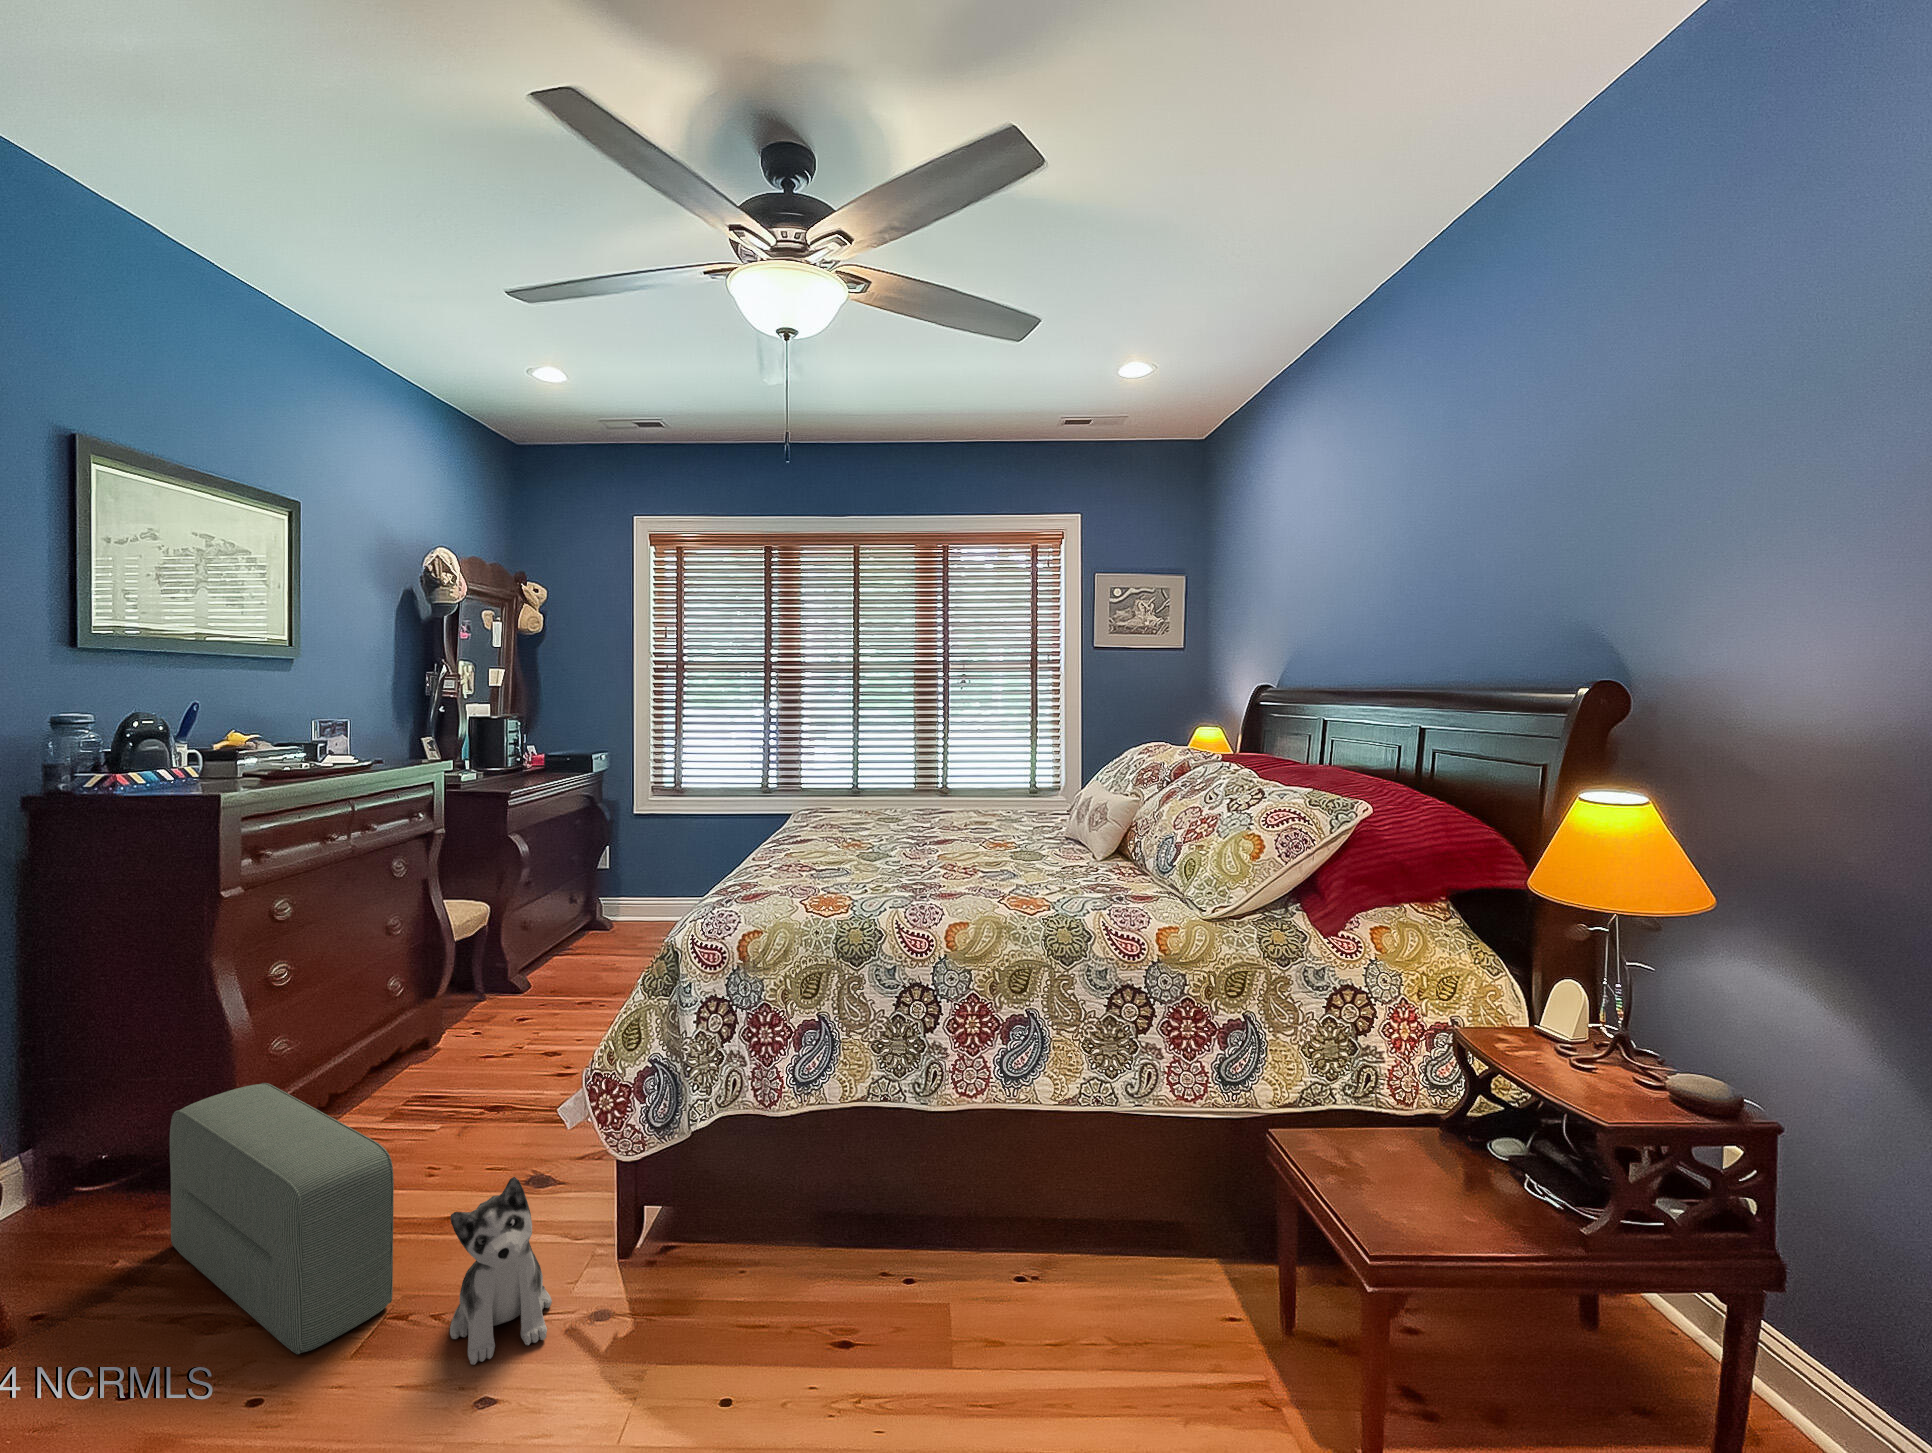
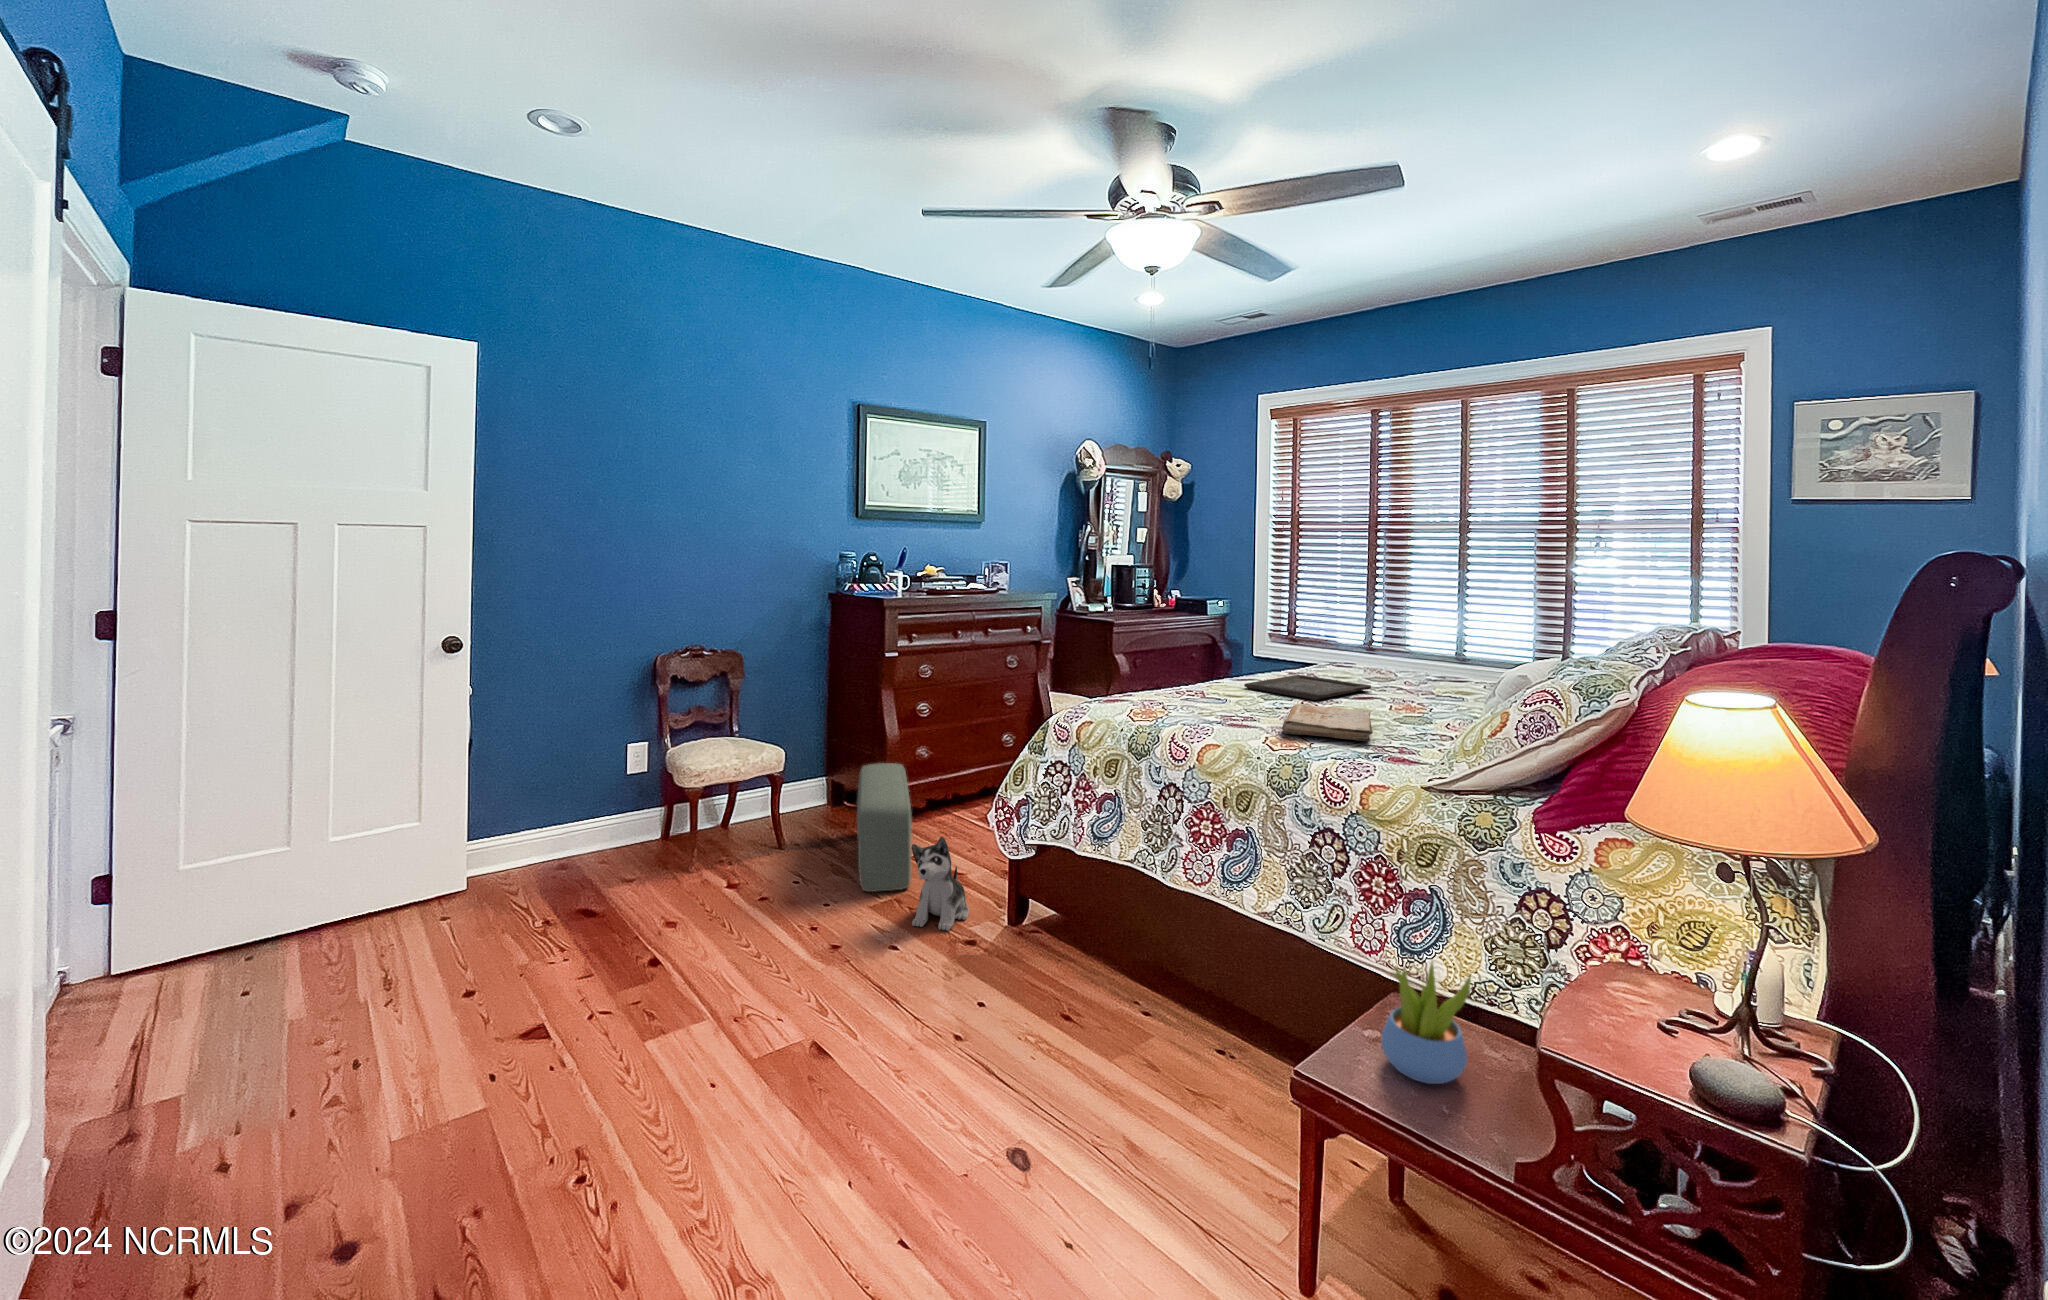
tray: none [818,829,924,853] -> present [1244,675,1371,700]
book: none [938,853,1066,892] -> present [1282,704,1373,741]
succulent plant: none [1392,1075,1484,1205] -> present [1381,962,1471,1084]

